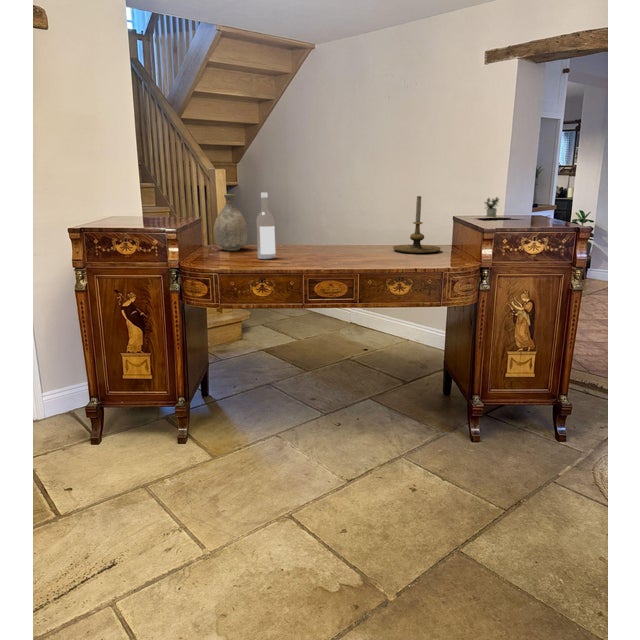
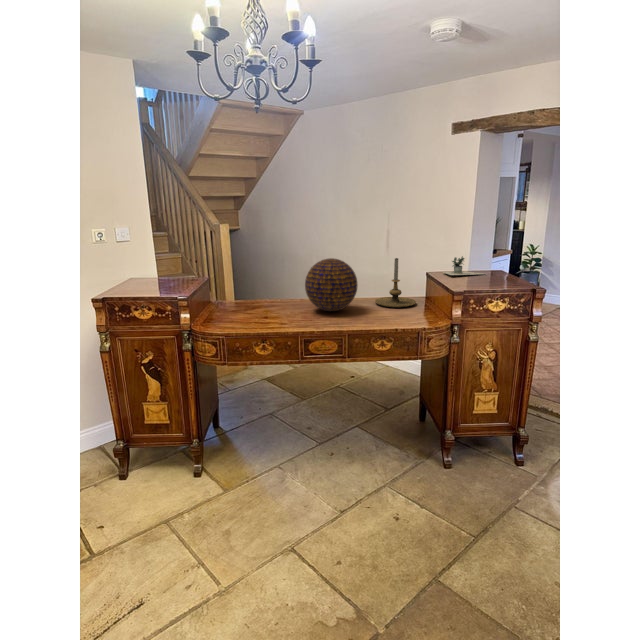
wine bottle: present [256,192,275,259] -> none [258,262,275,319]
decorative orb: none [311,192,372,255] -> present [305,258,358,311]
vase: present [214,194,247,250] -> none [221,259,250,307]

